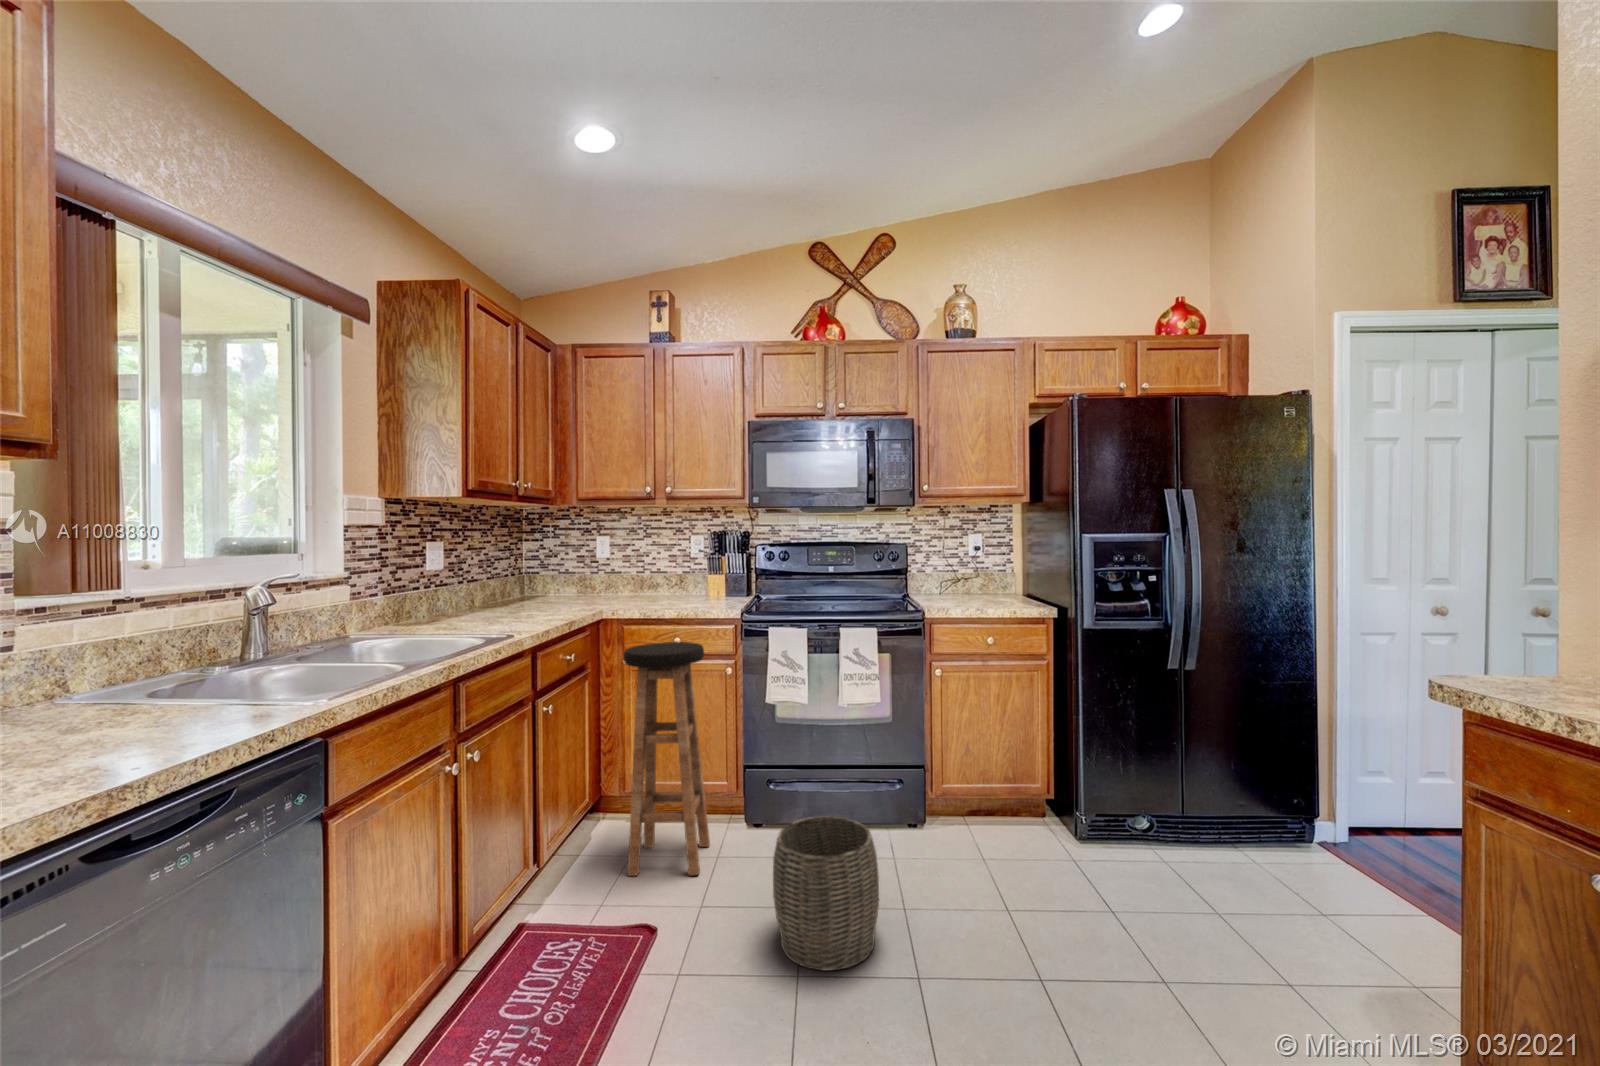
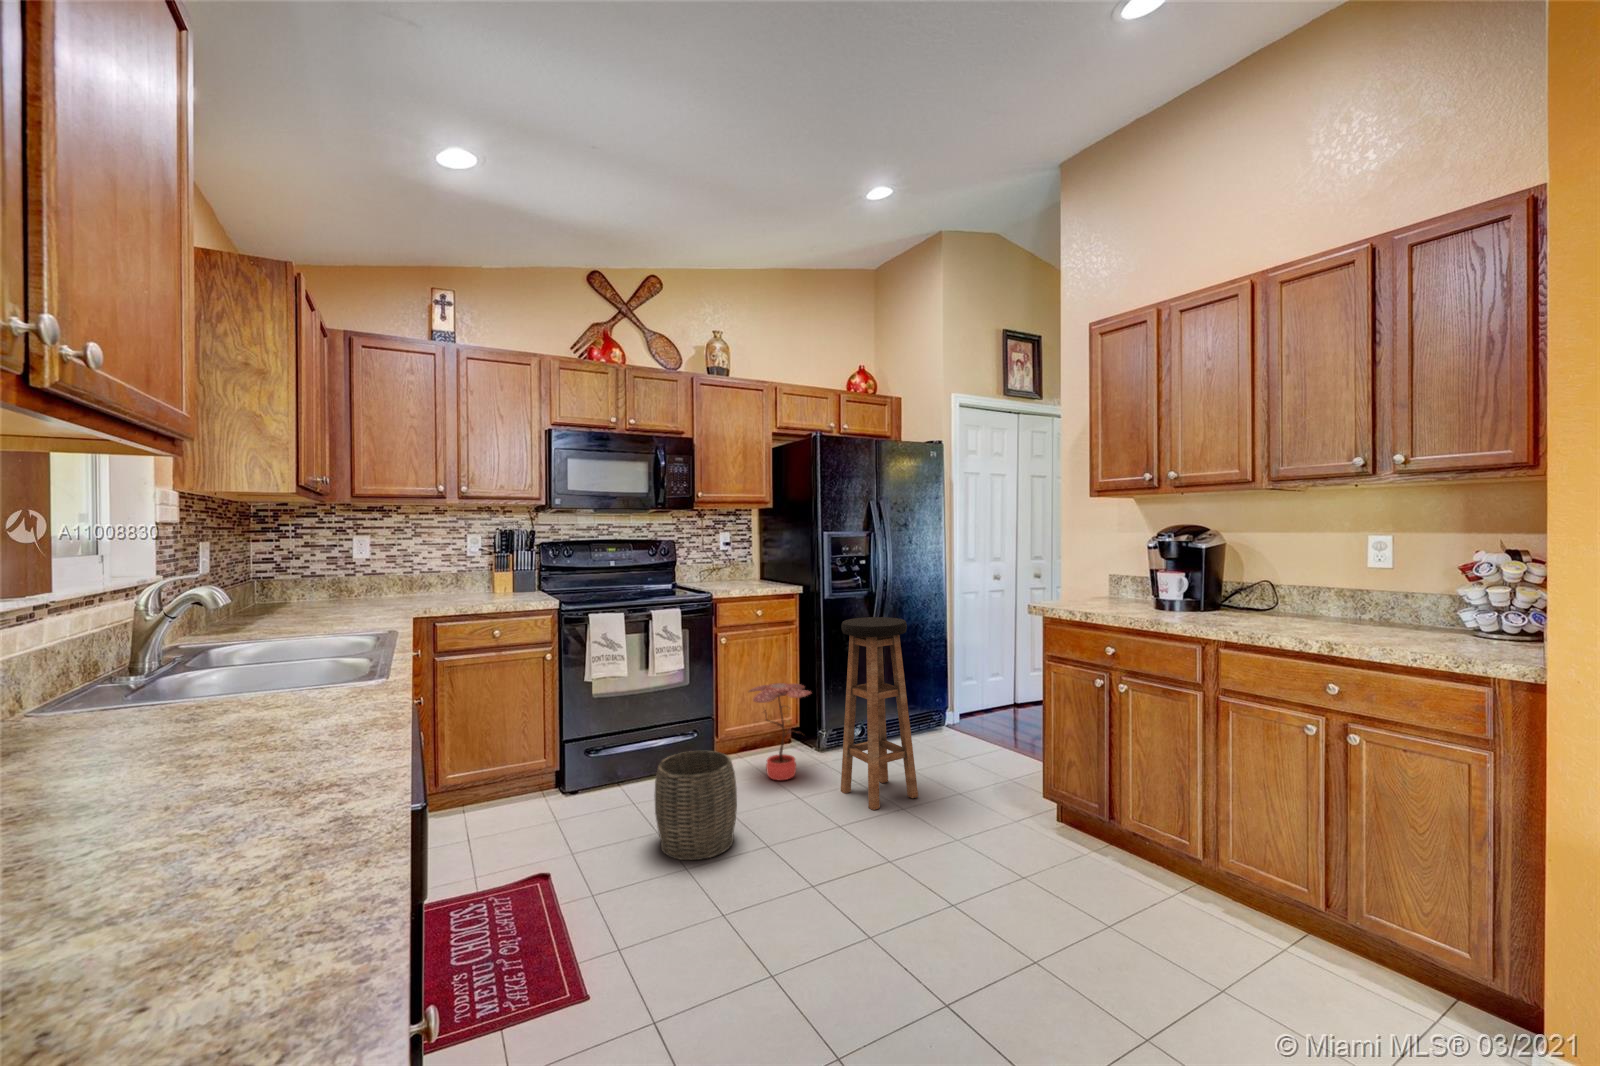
bar stool: present [624,642,710,876] -> present [841,617,918,810]
potted plant: none [951,739,1038,876] -> present [749,683,811,780]

